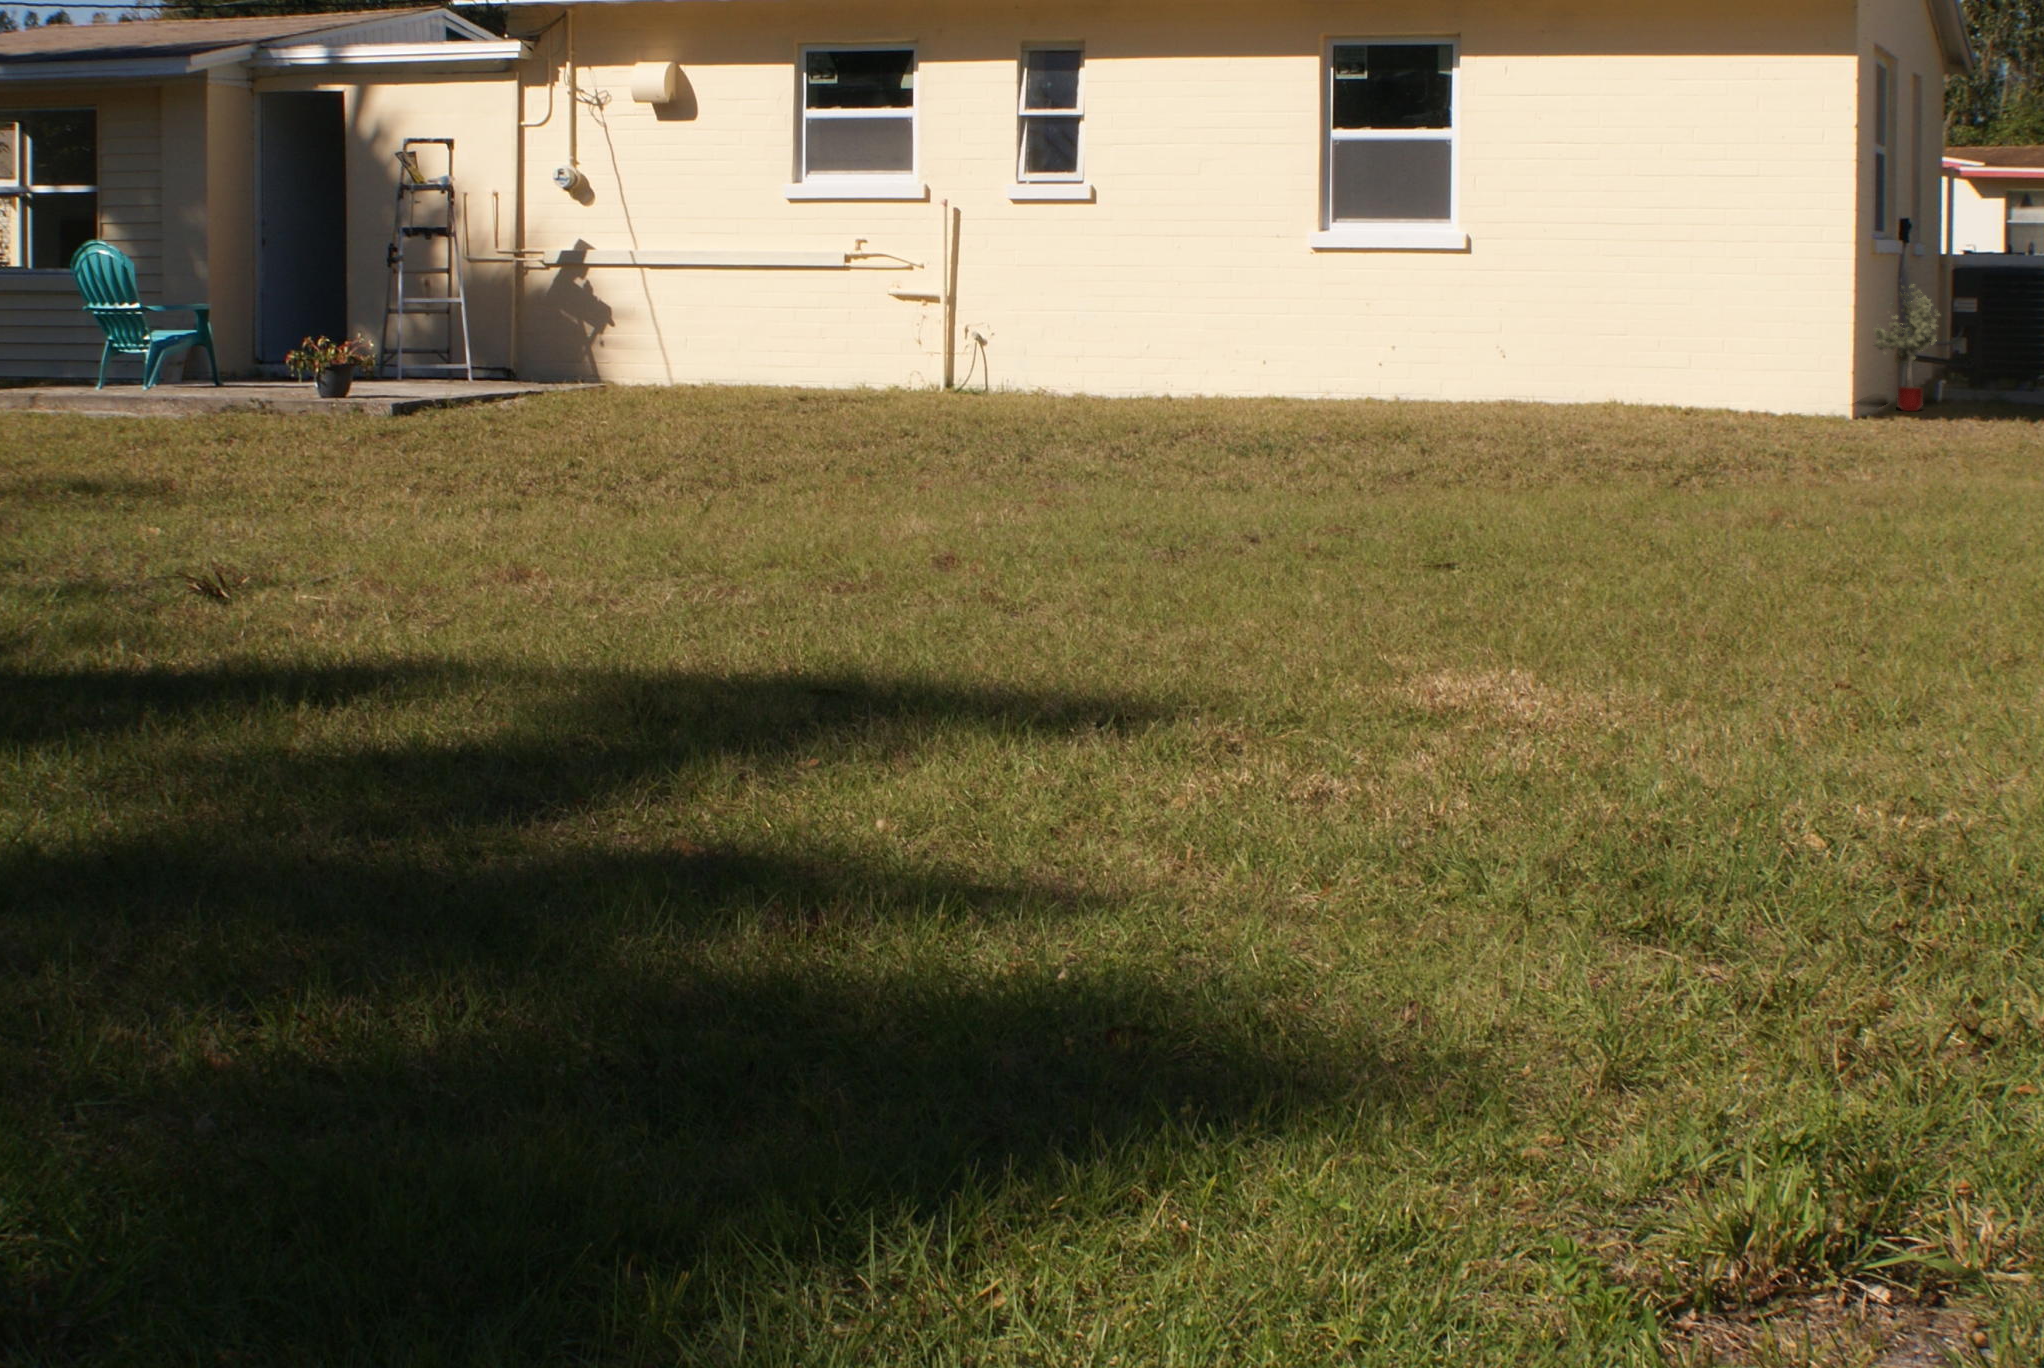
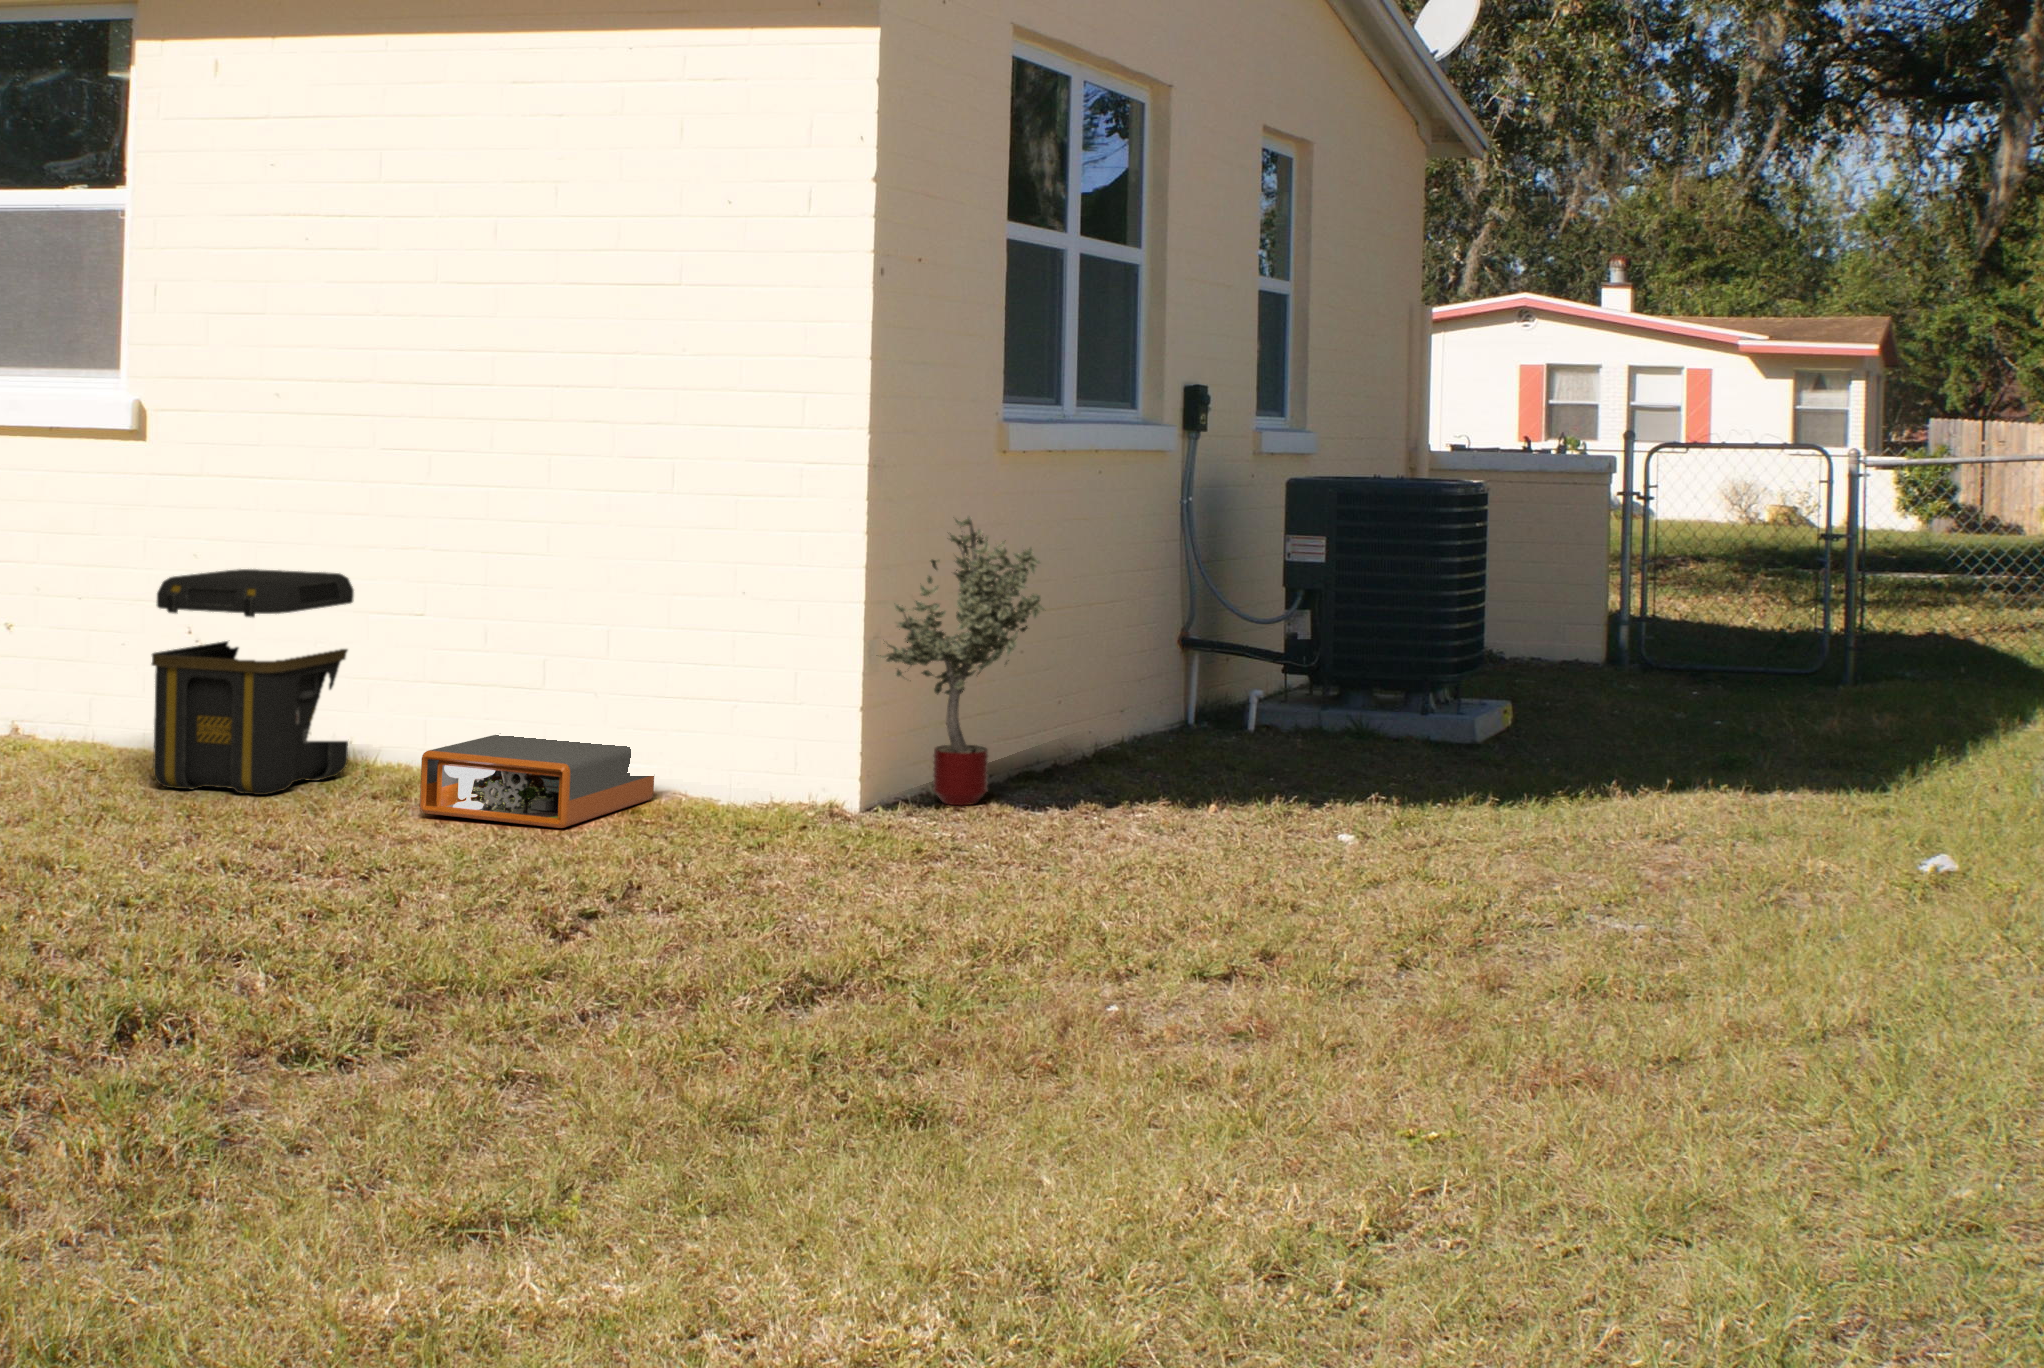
toolbox: none [1547,312,1618,410] -> present [152,569,354,795]
storage box: none [1702,381,1778,416] -> present [420,735,654,828]

